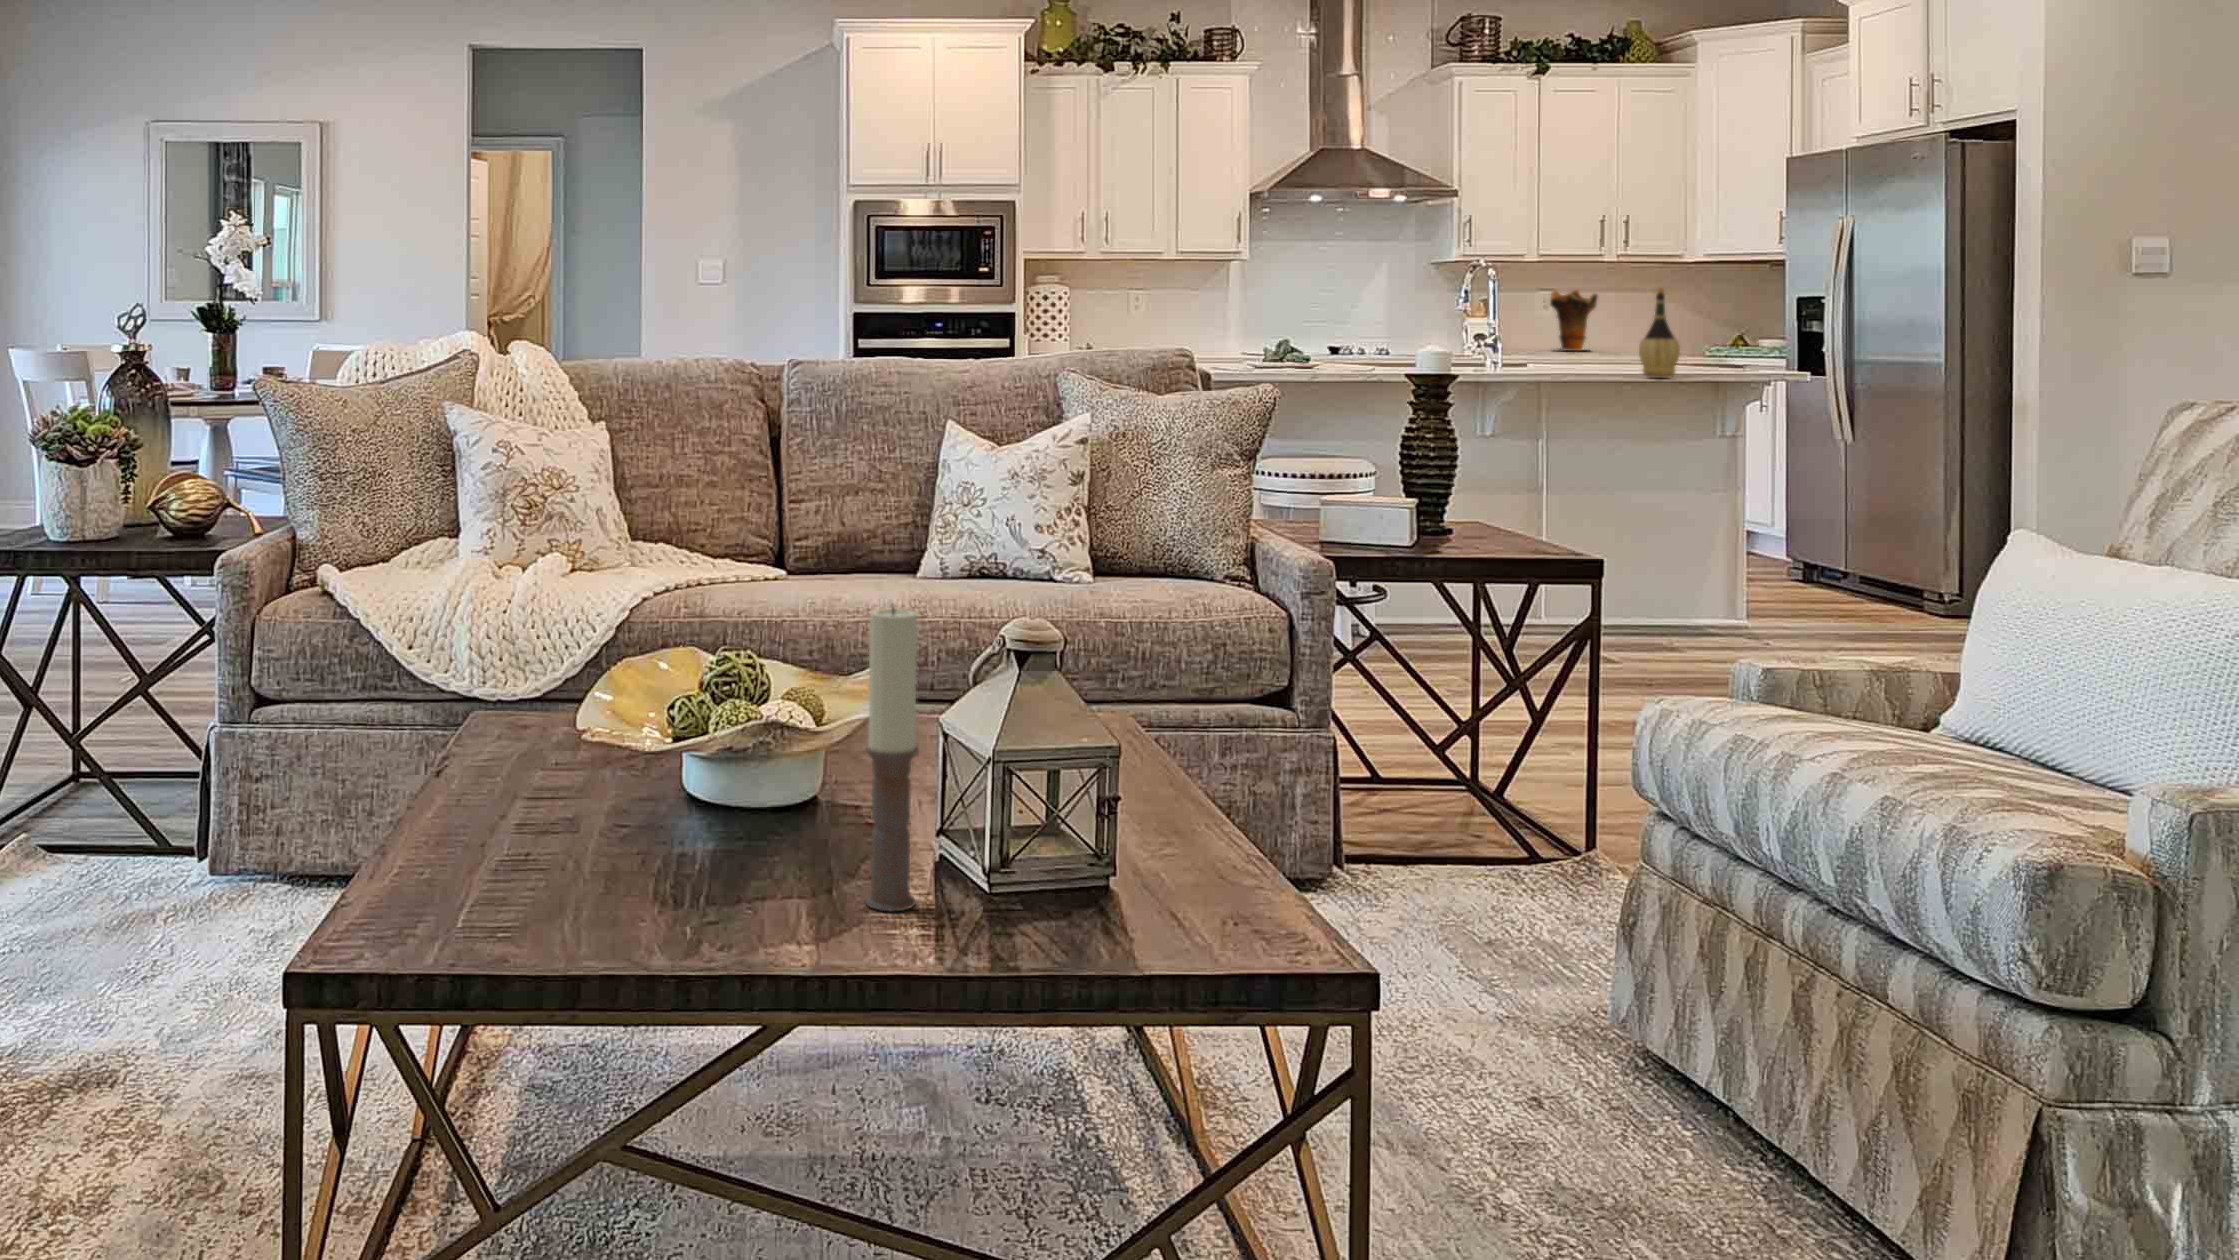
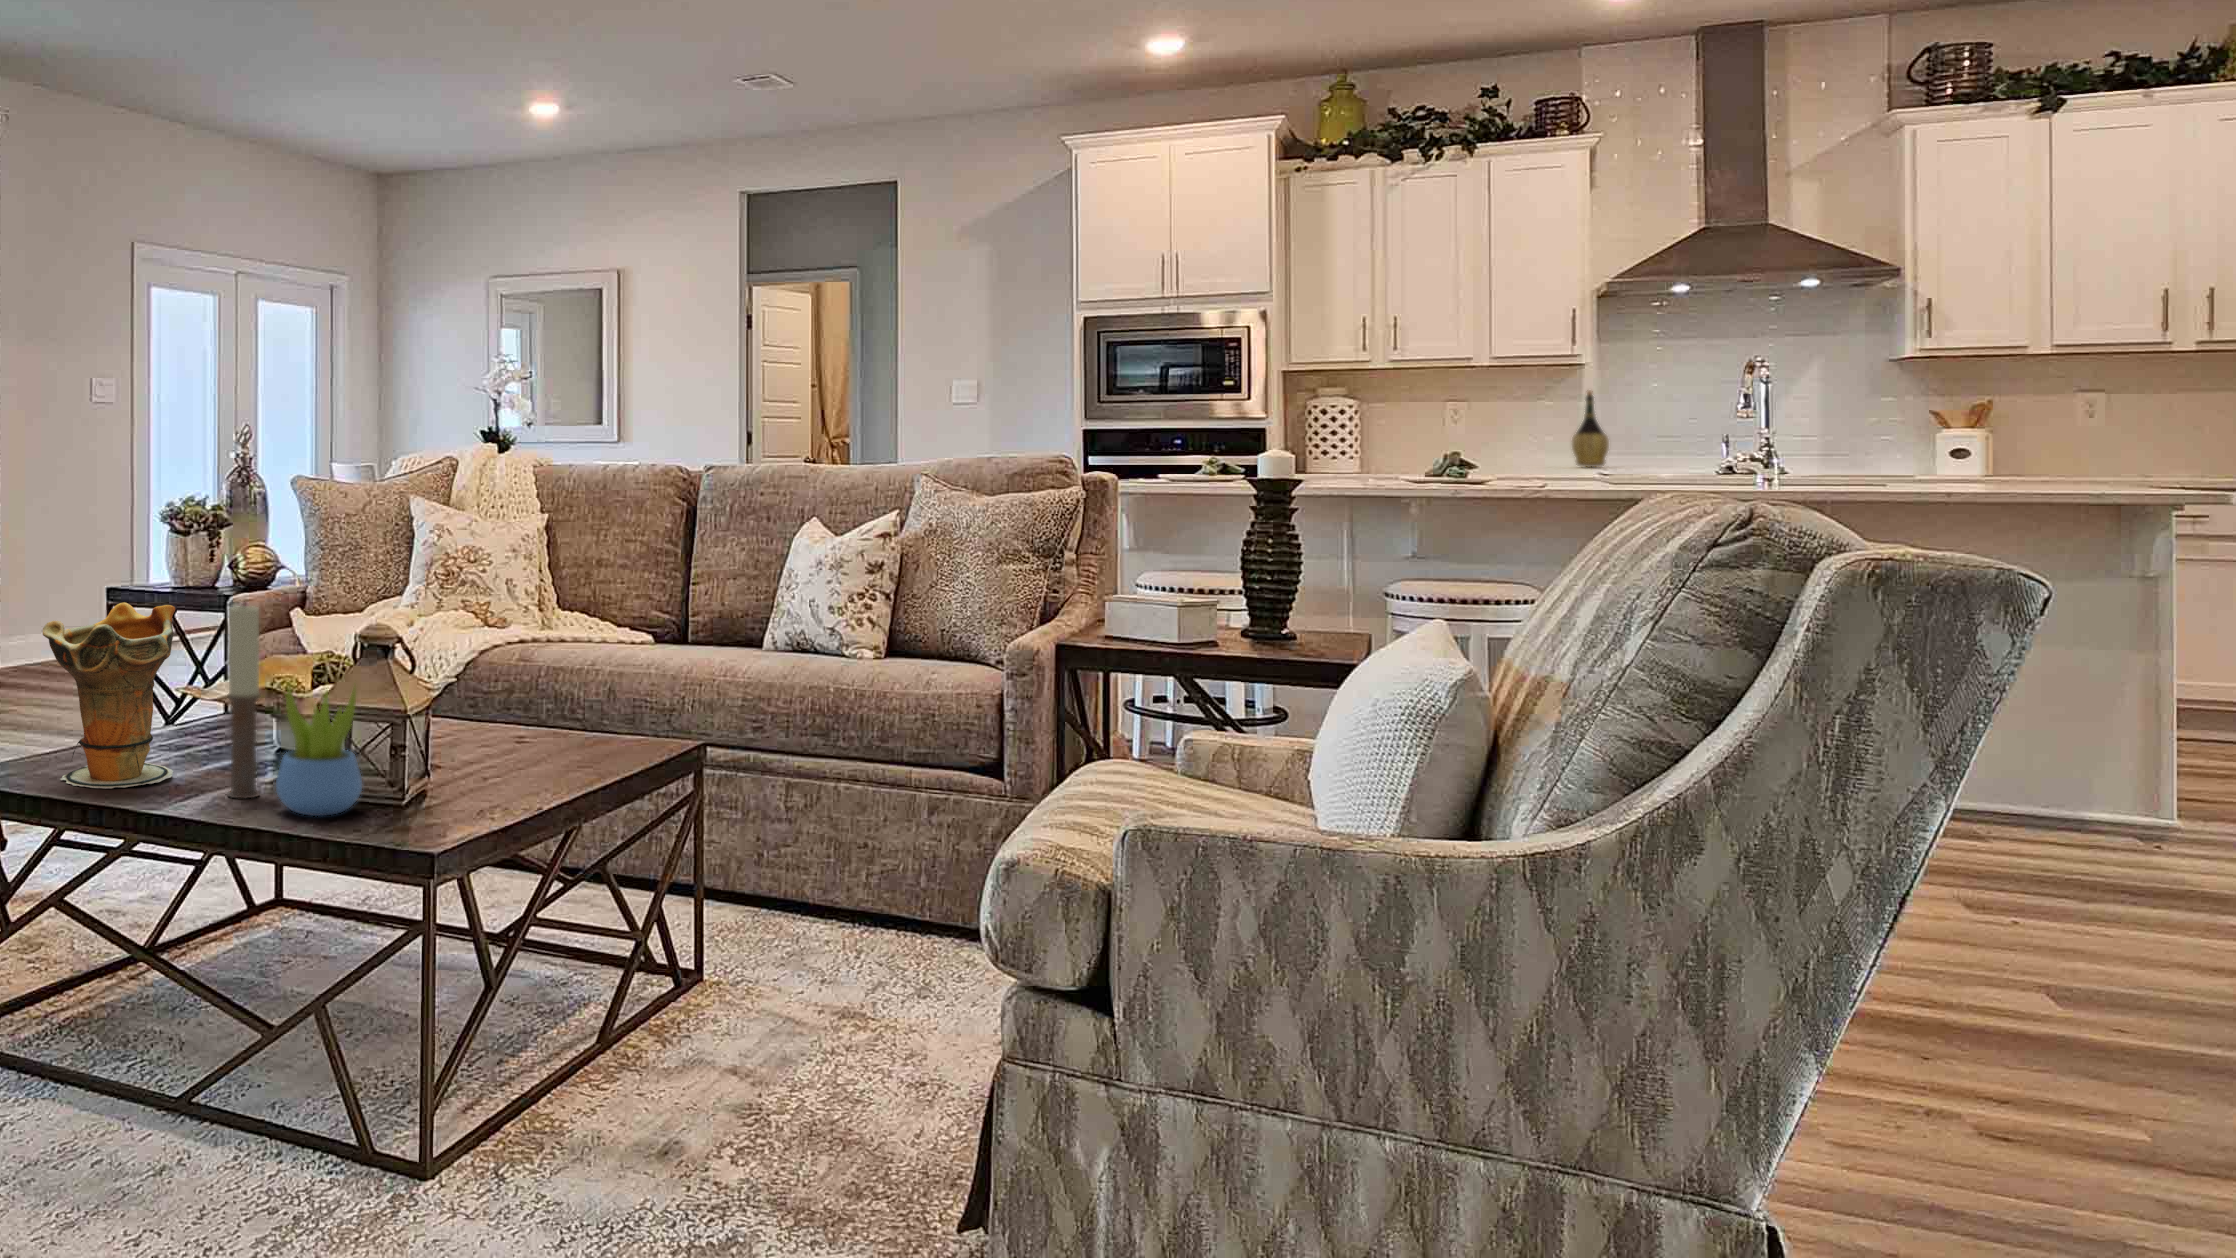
wine bottle: present [1639,288,1680,378] -> present [1572,391,1609,467]
decorative vase: present [1550,290,1597,351] -> present [43,603,175,789]
succulent plant: none [995,714,1129,927] -> present [276,682,362,816]

